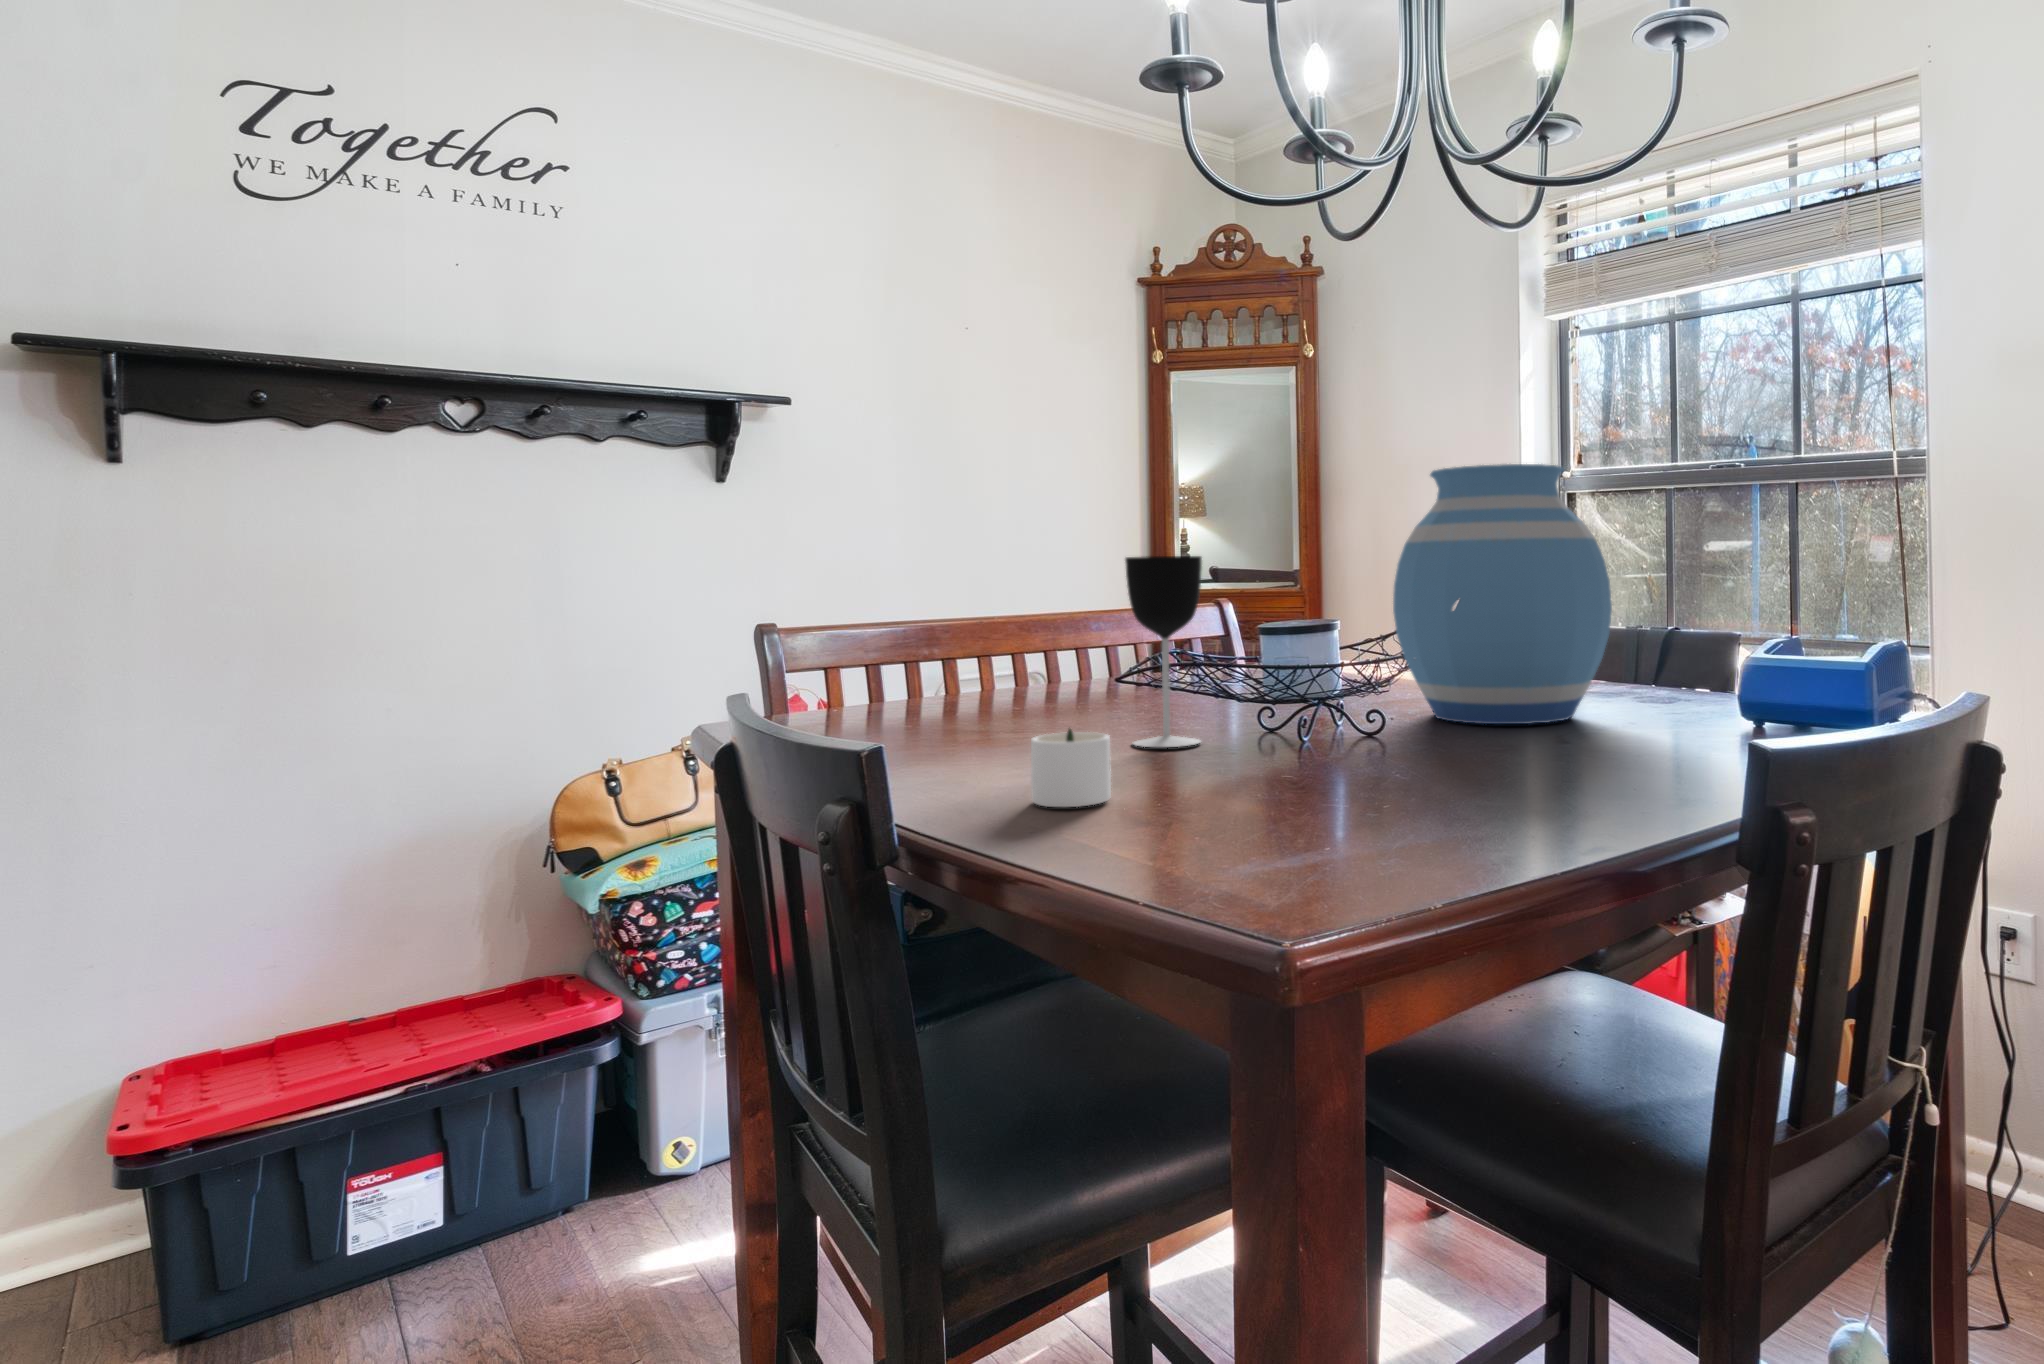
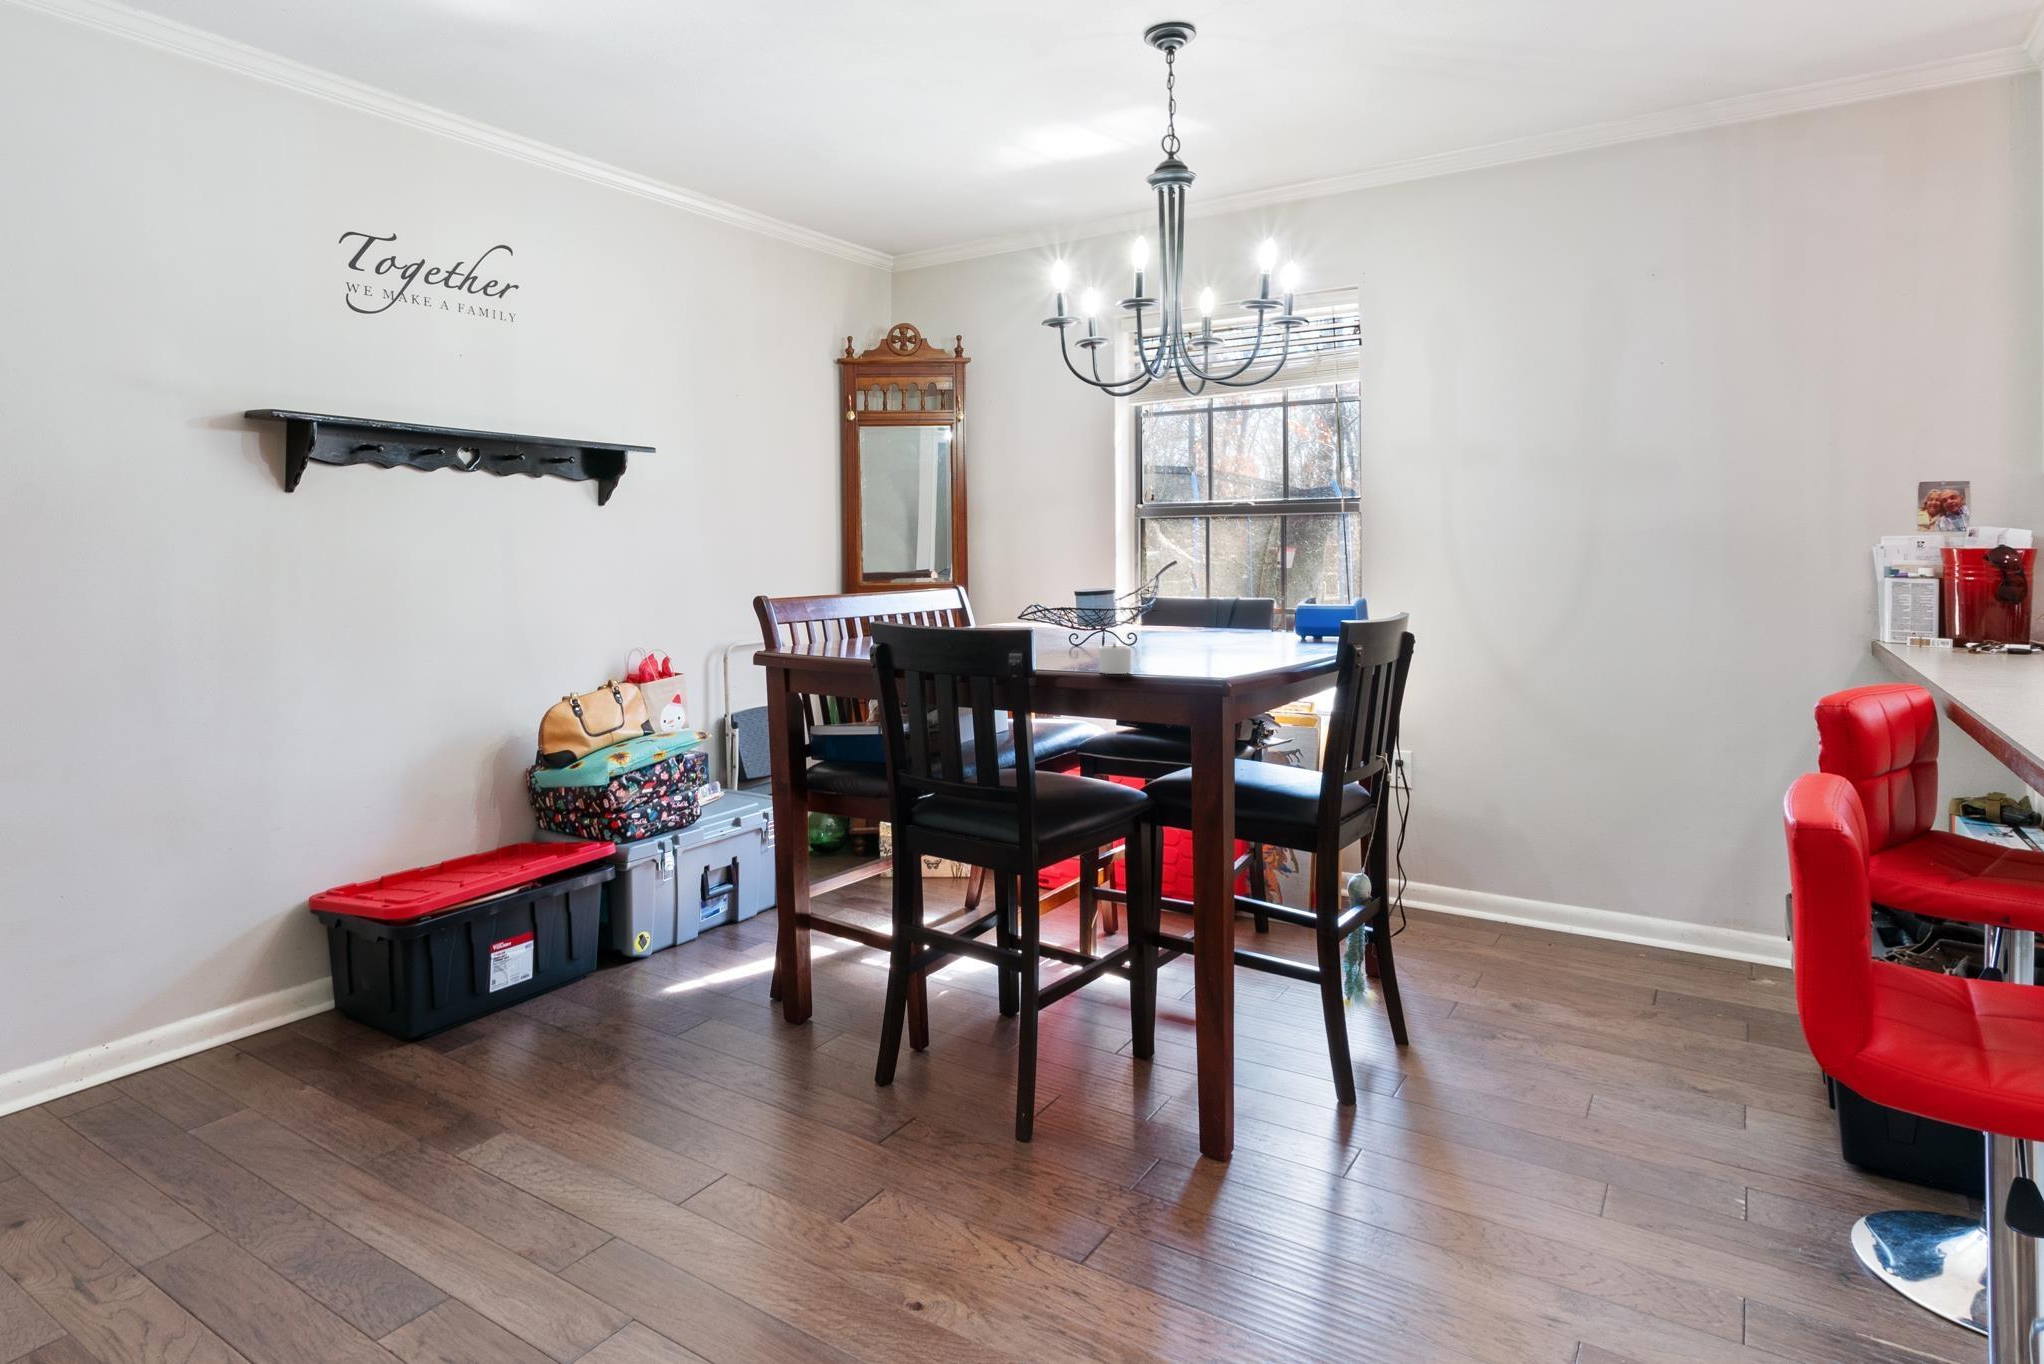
vase: present [1393,464,1612,724] -> none [1163,526,1267,647]
wine glass: present [1125,556,1202,747] -> none [1075,569,1110,657]

